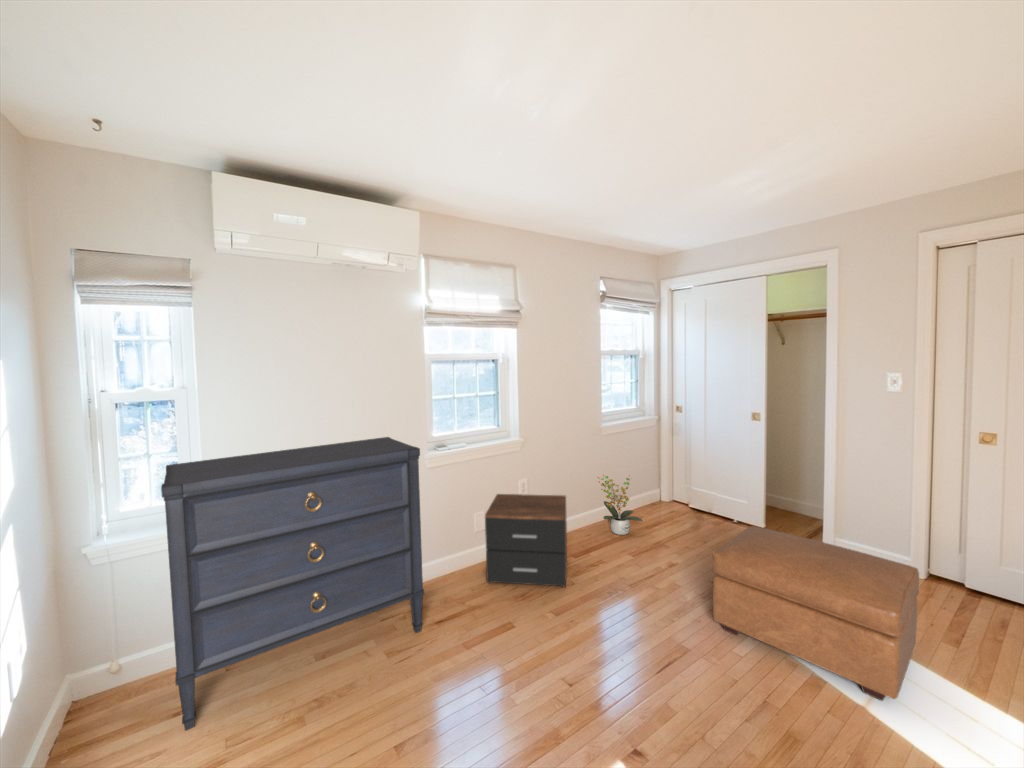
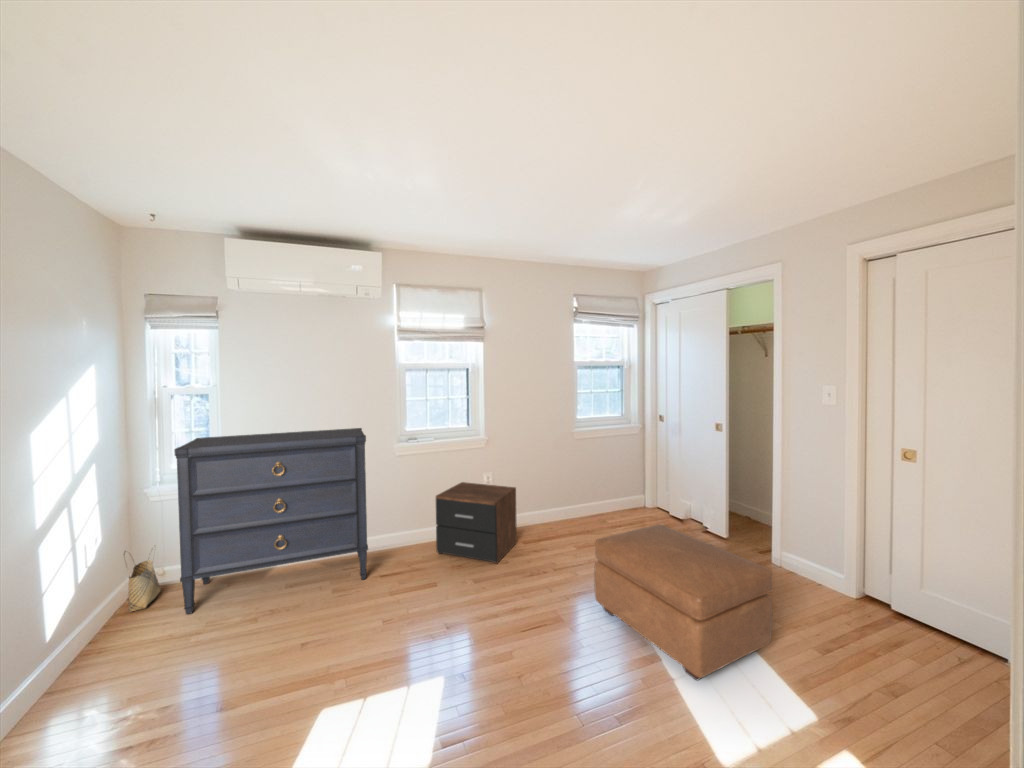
potted plant: present [598,475,643,535] -> none [559,475,598,530]
woven basket: none [63,633,120,745] -> present [124,551,161,612]

